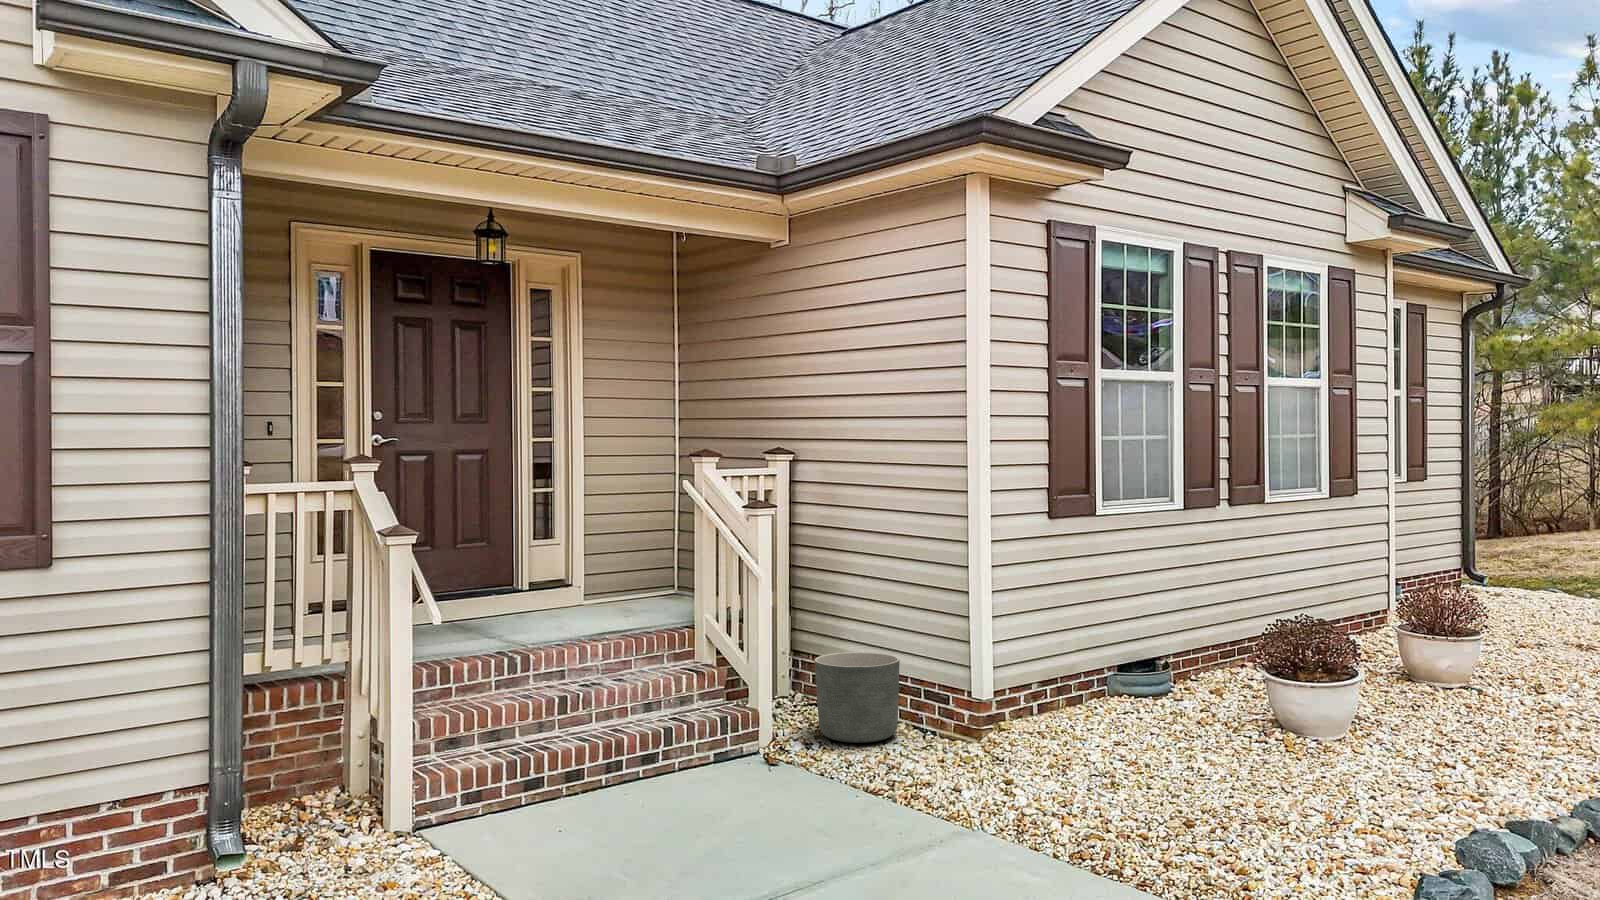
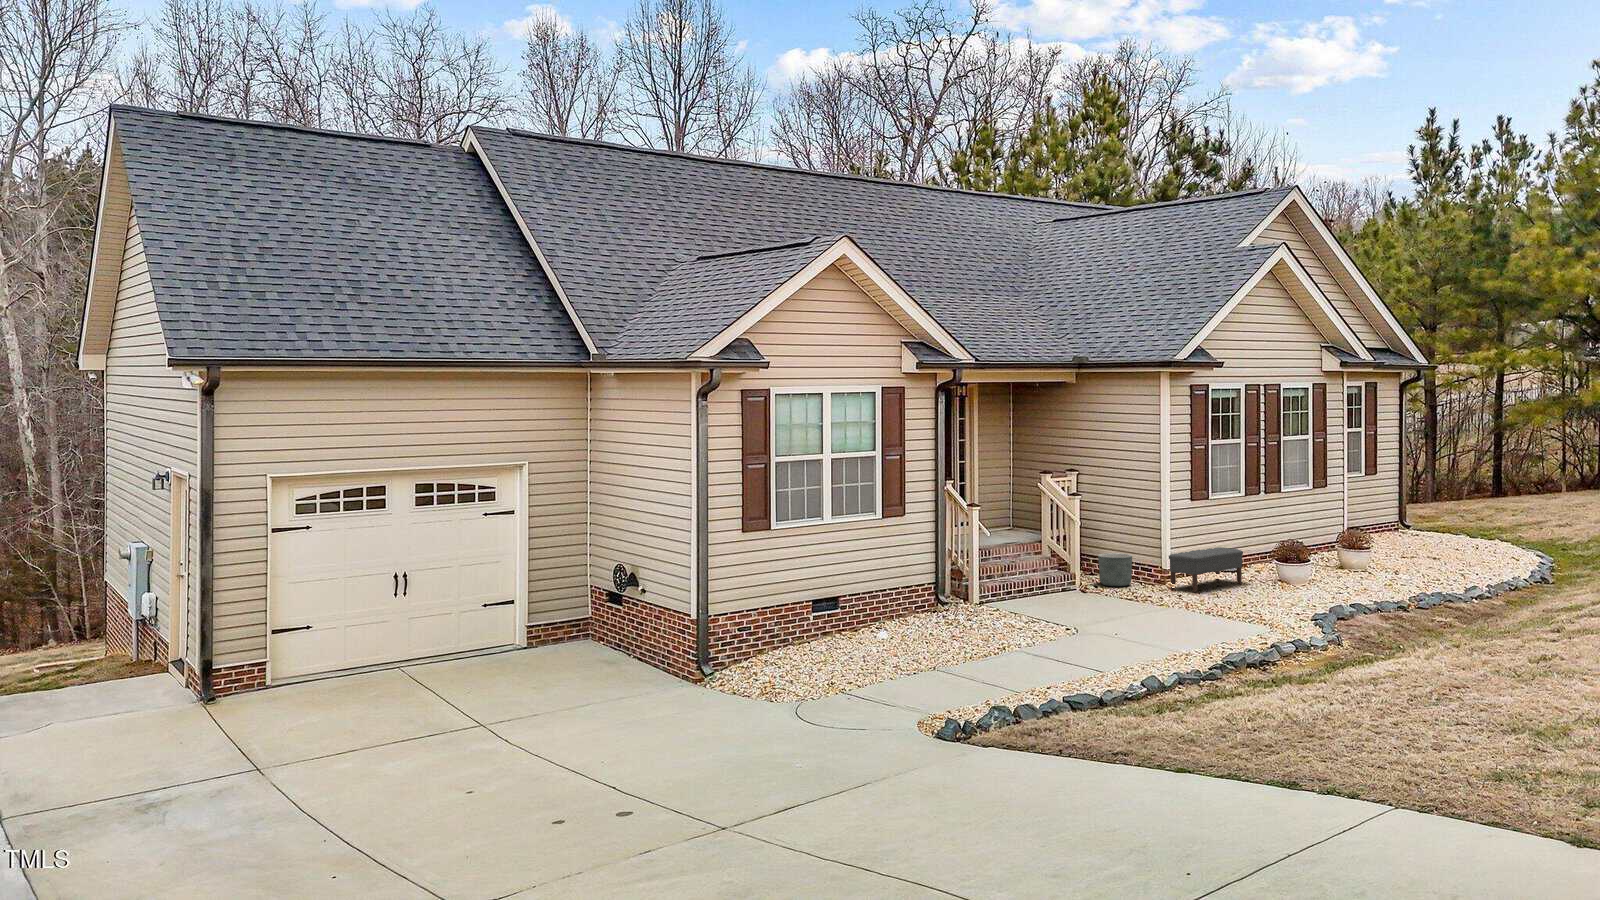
bench: none [987,636,1182,767] -> present [1169,547,1243,592]

